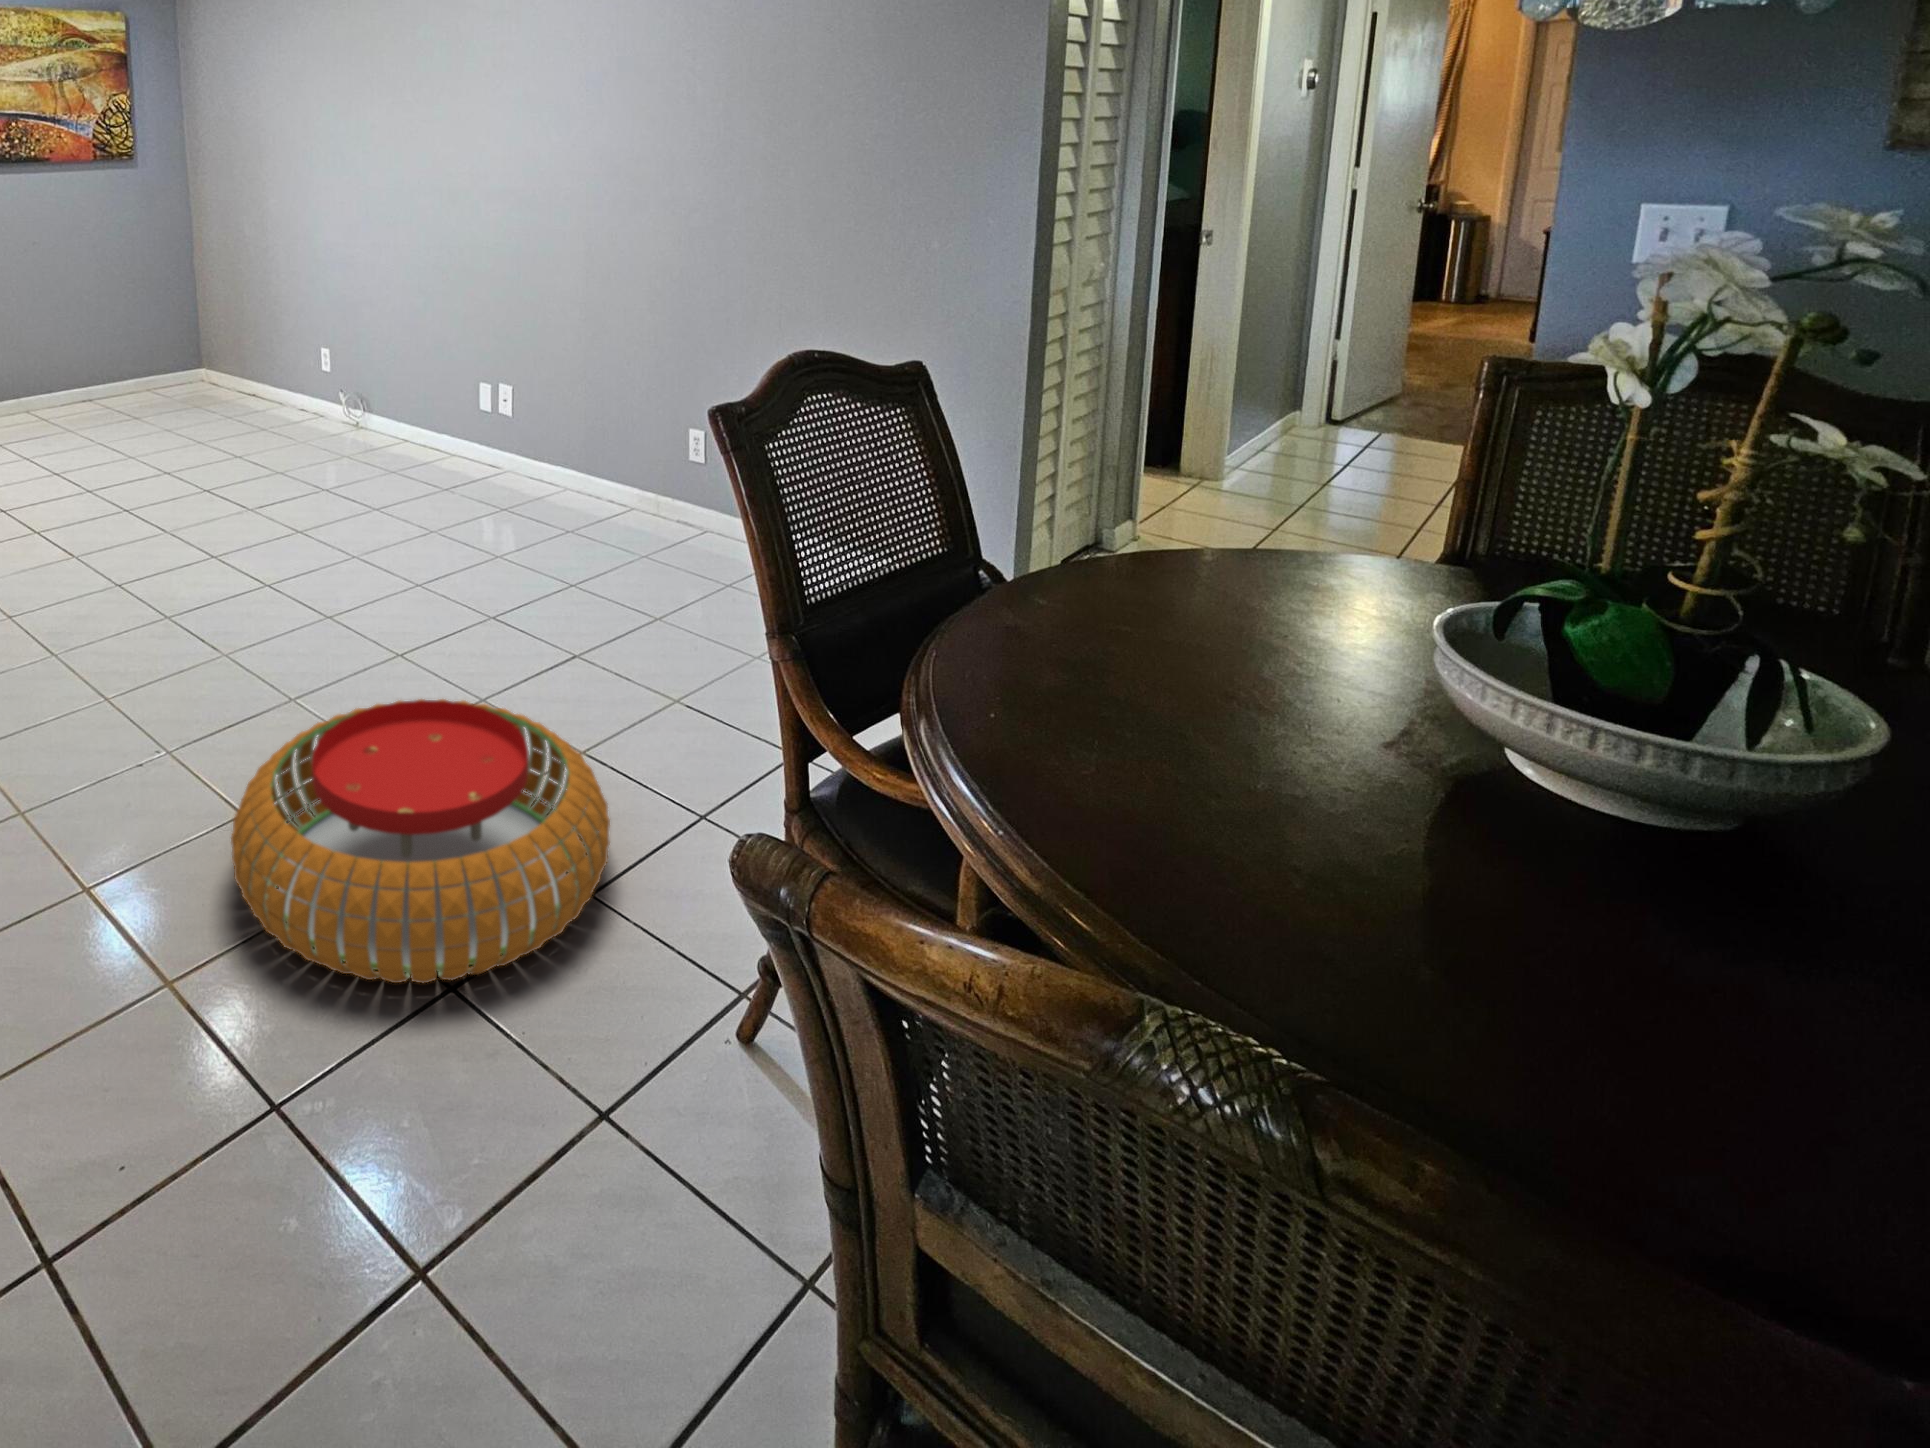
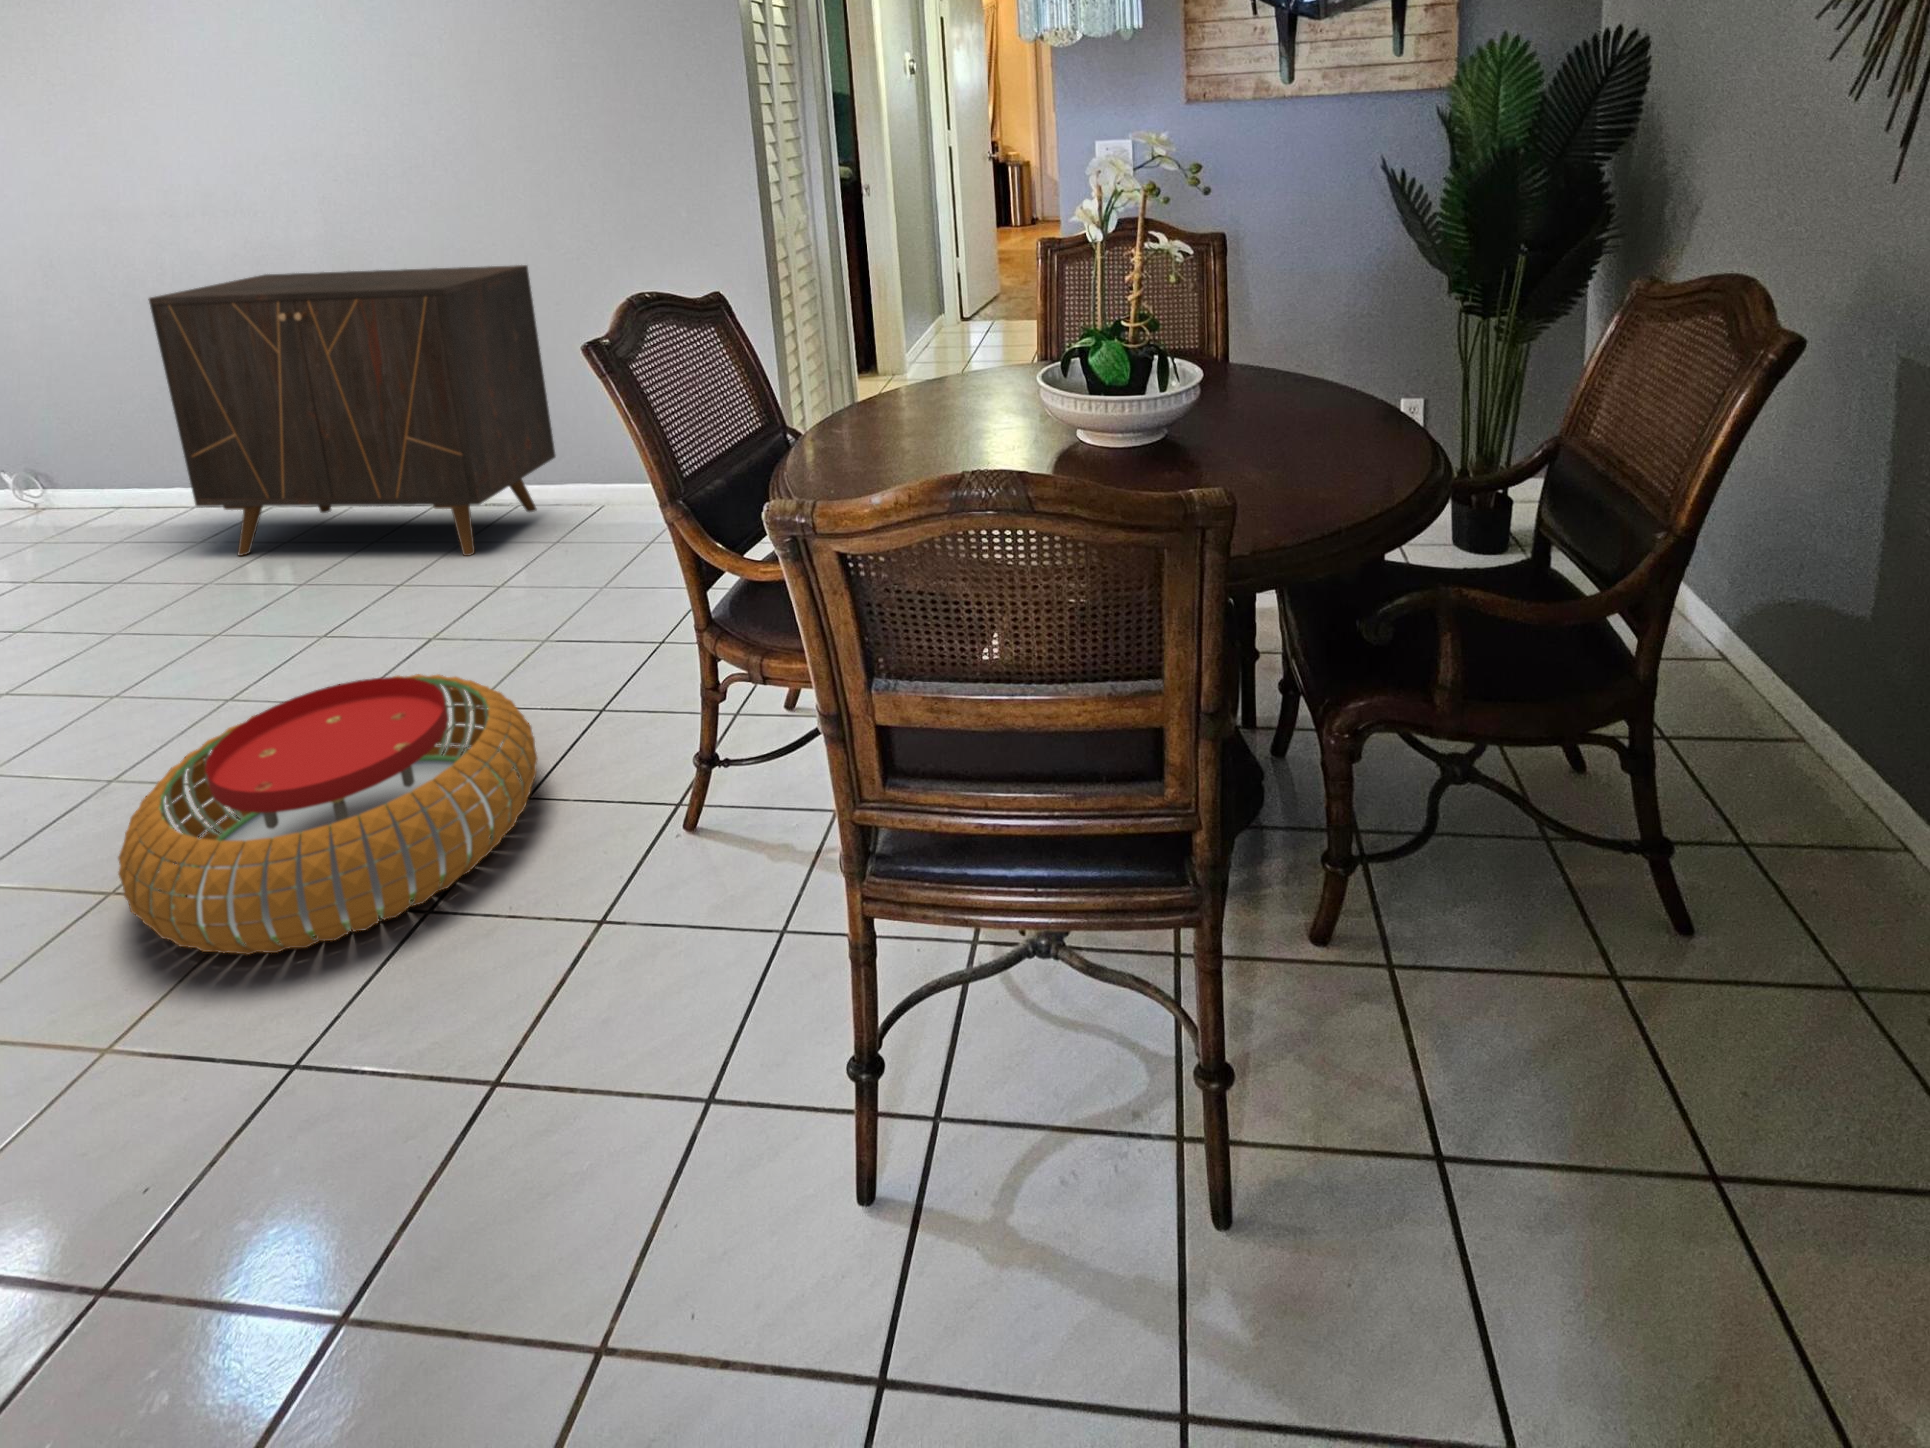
cabinet: none [426,265,752,582] -> present [148,265,555,556]

